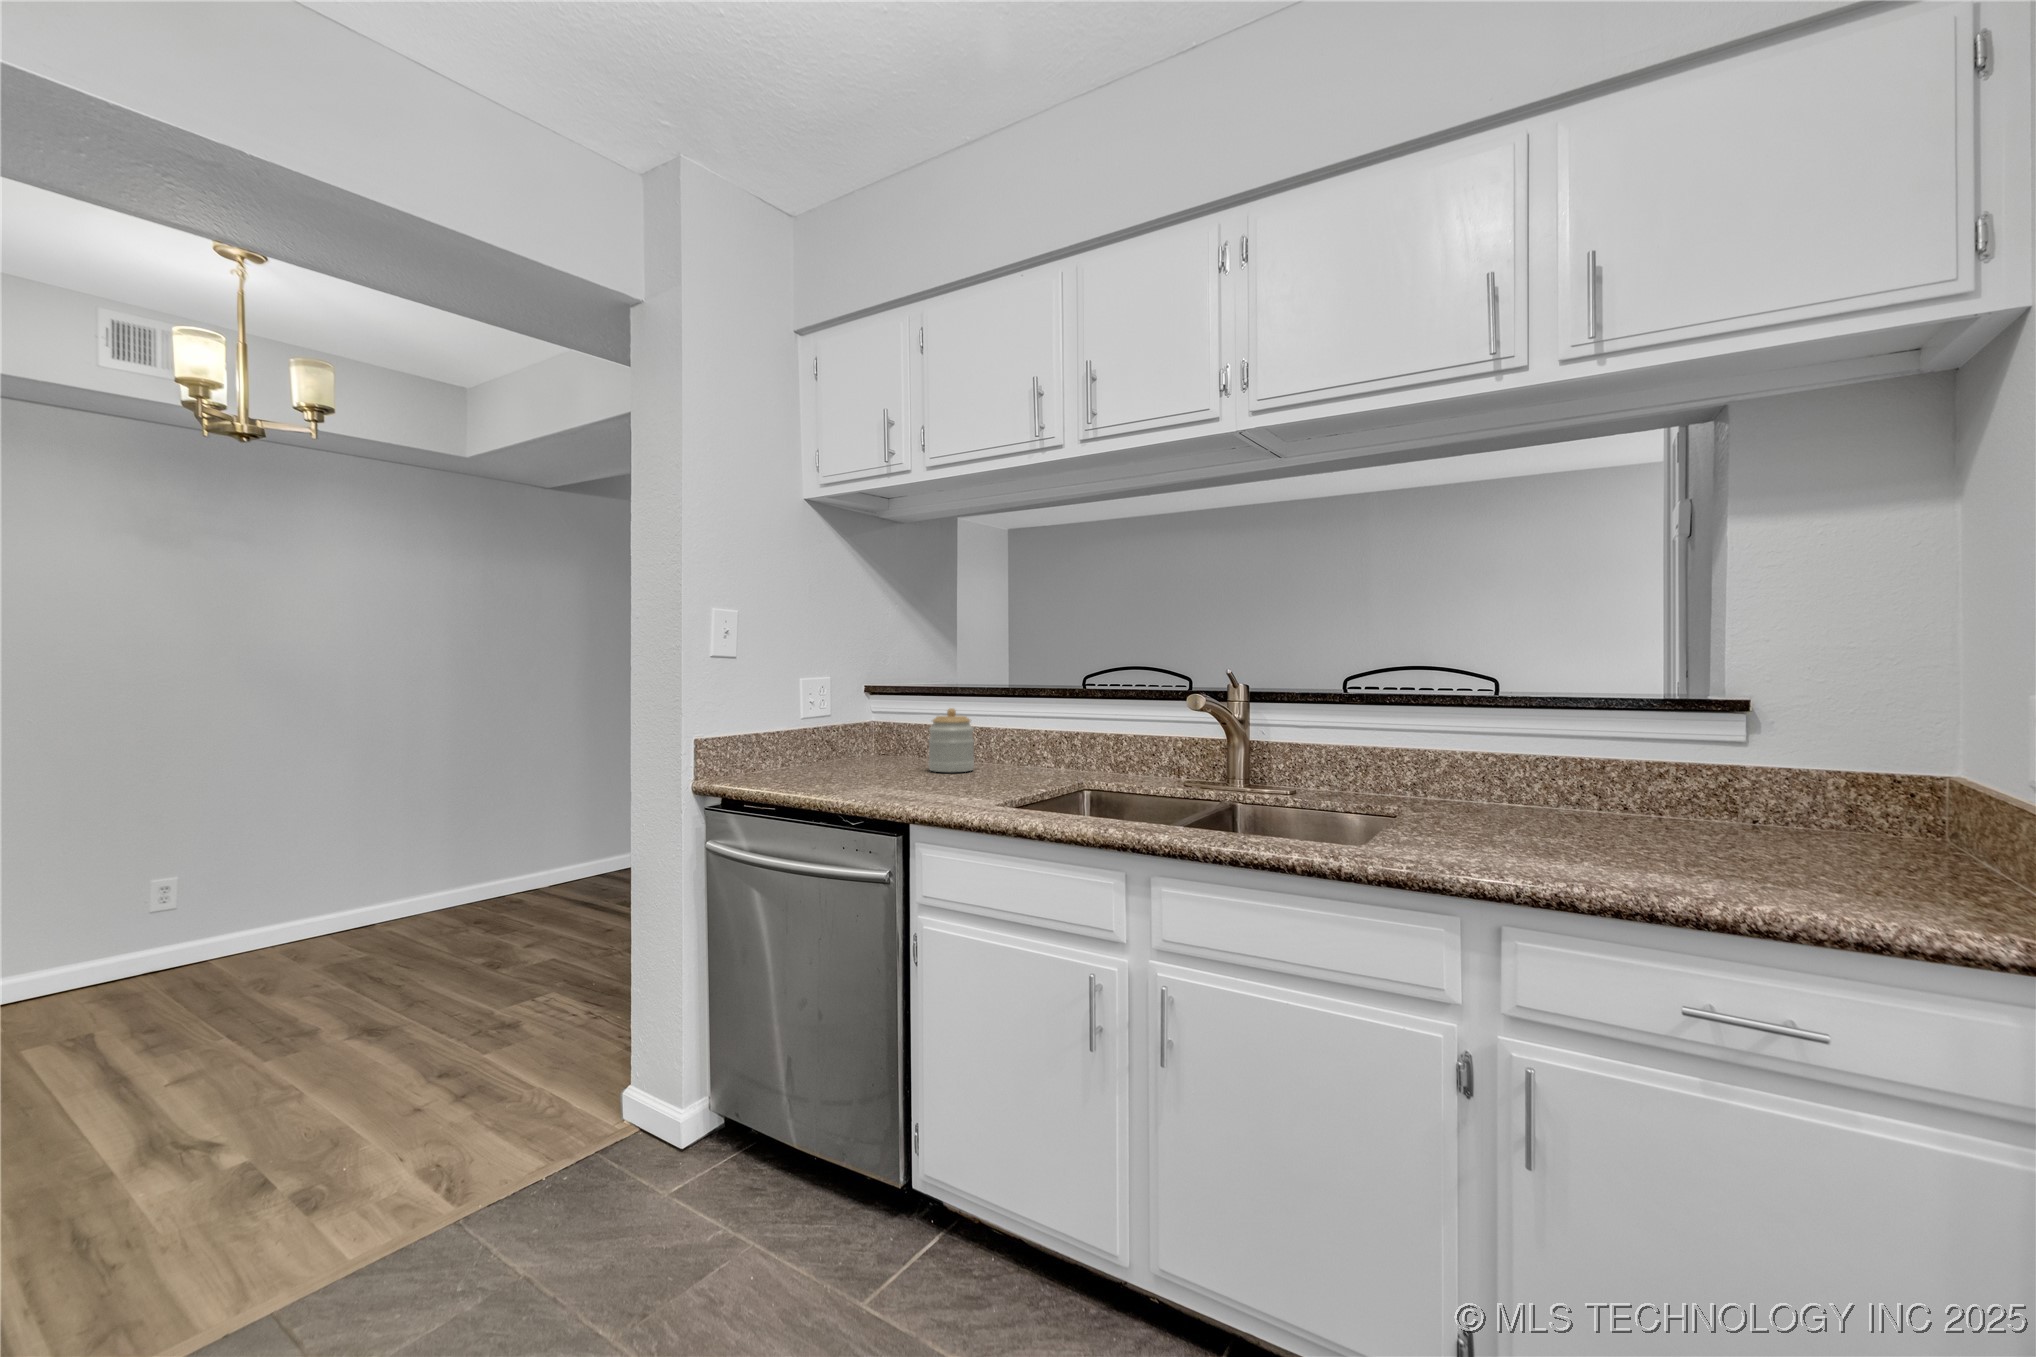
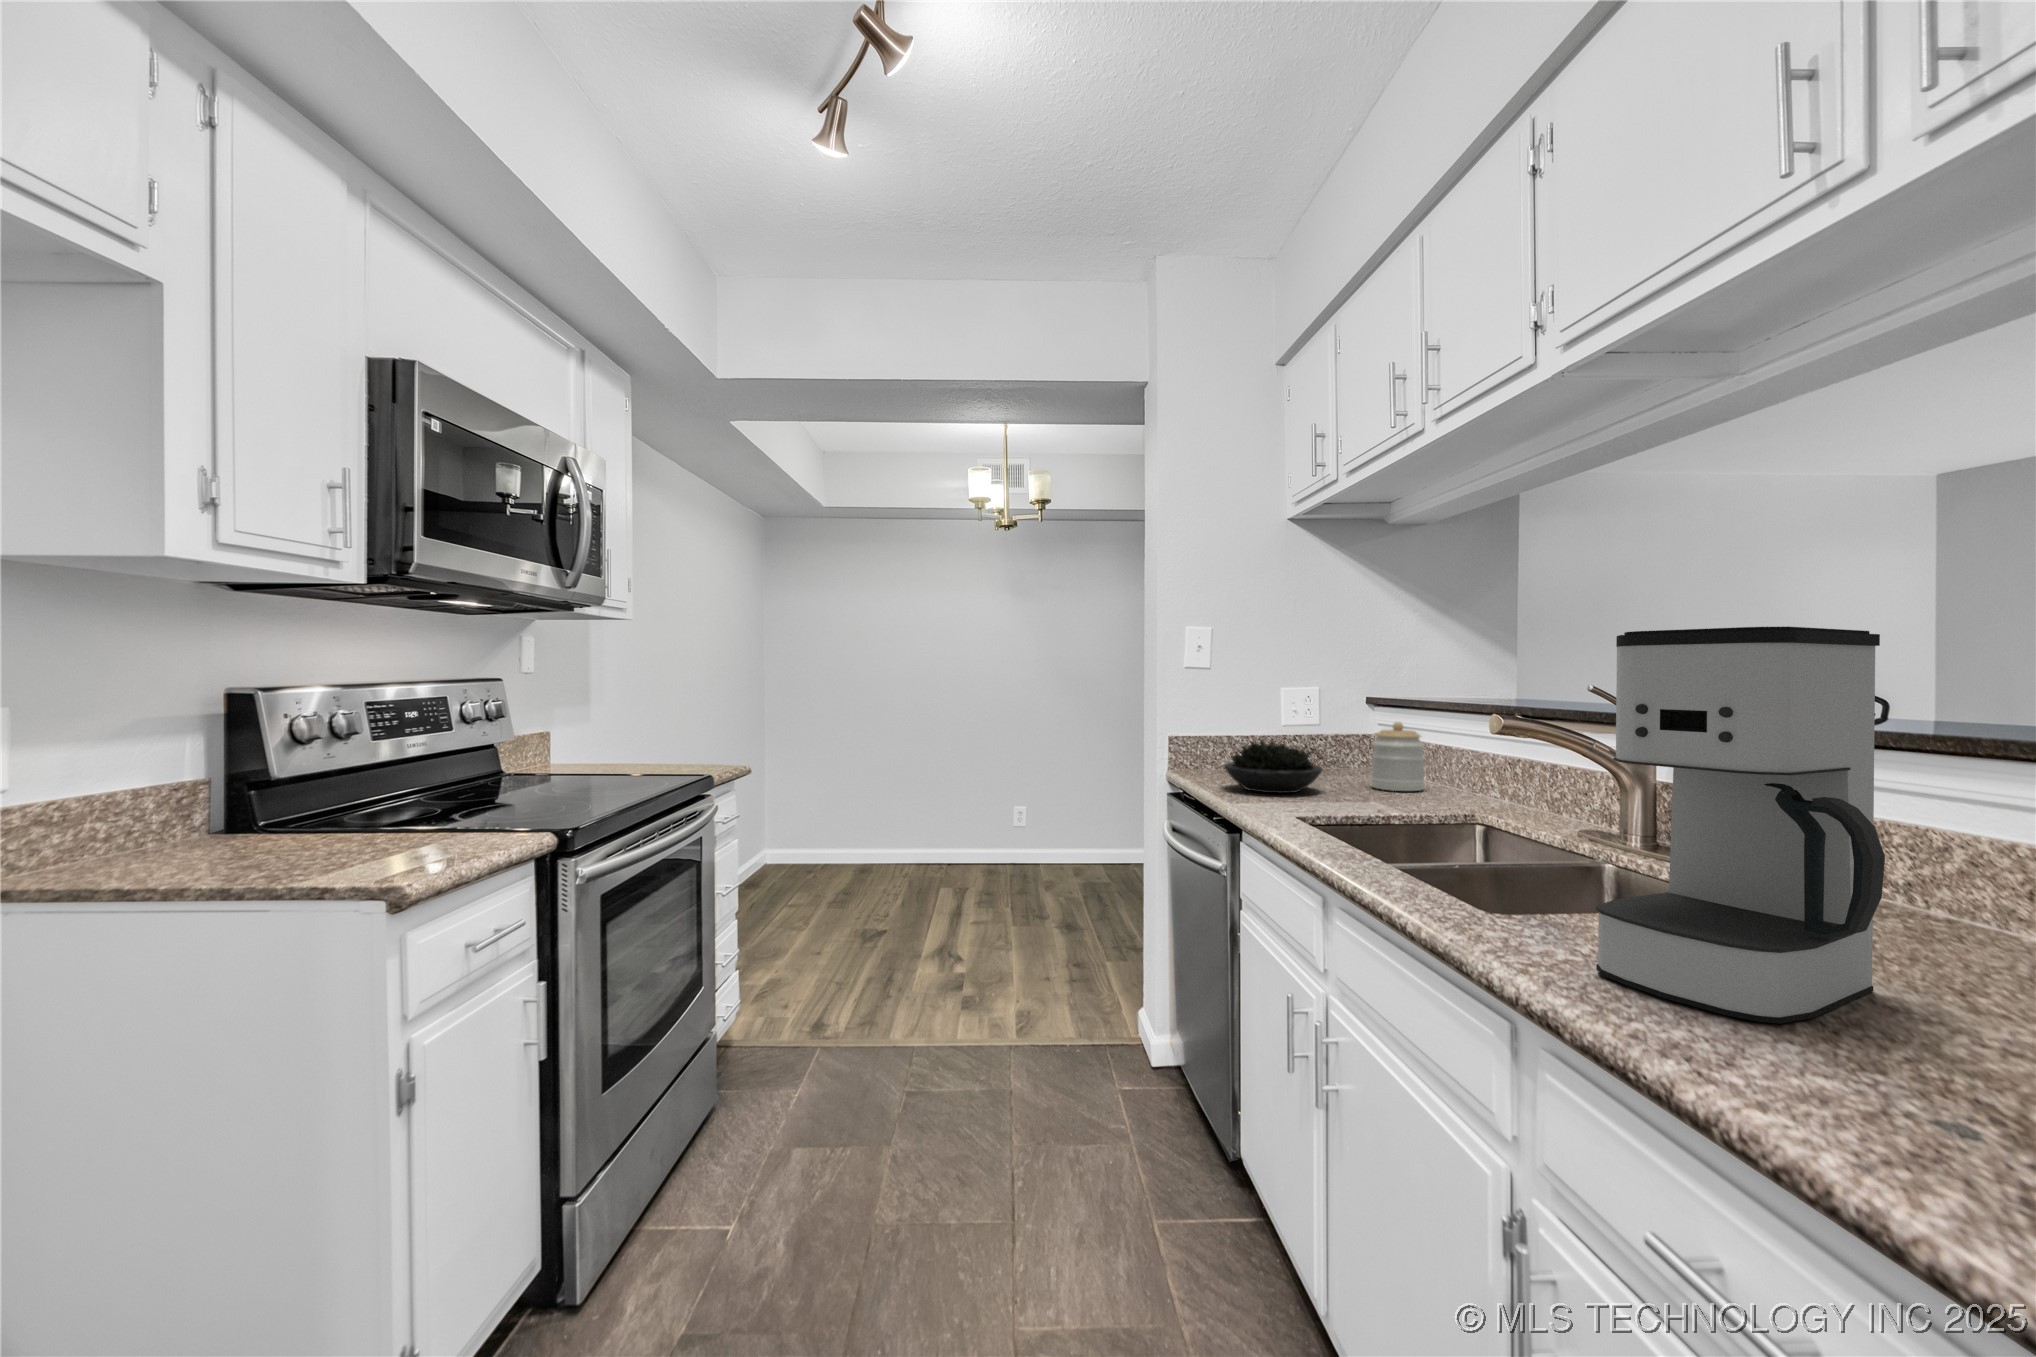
coffee maker: none [1464,628,1630,867] -> present [1596,627,1885,1024]
succulent plant: none [822,732,924,788] -> present [1225,740,1323,793]

